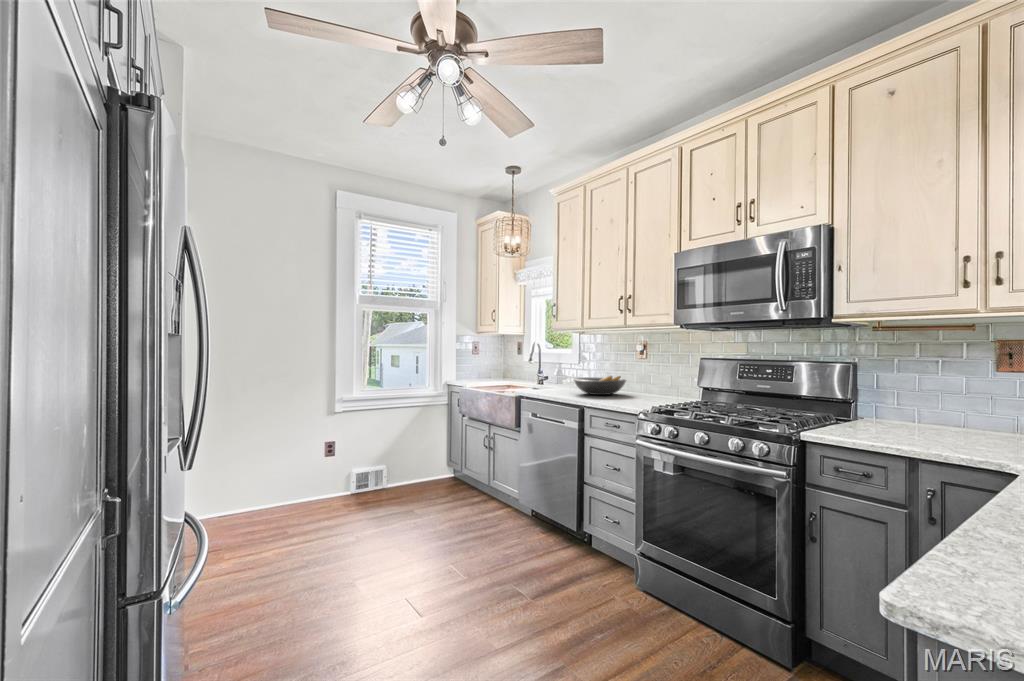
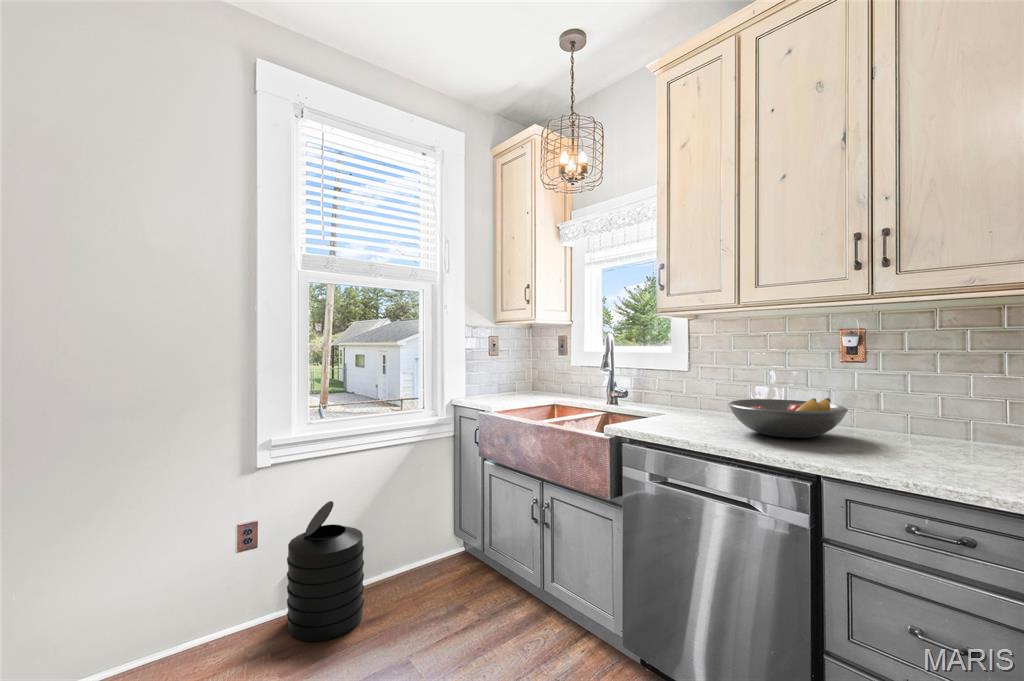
trash can: none [350,432,391,503] -> present [287,501,364,642]

